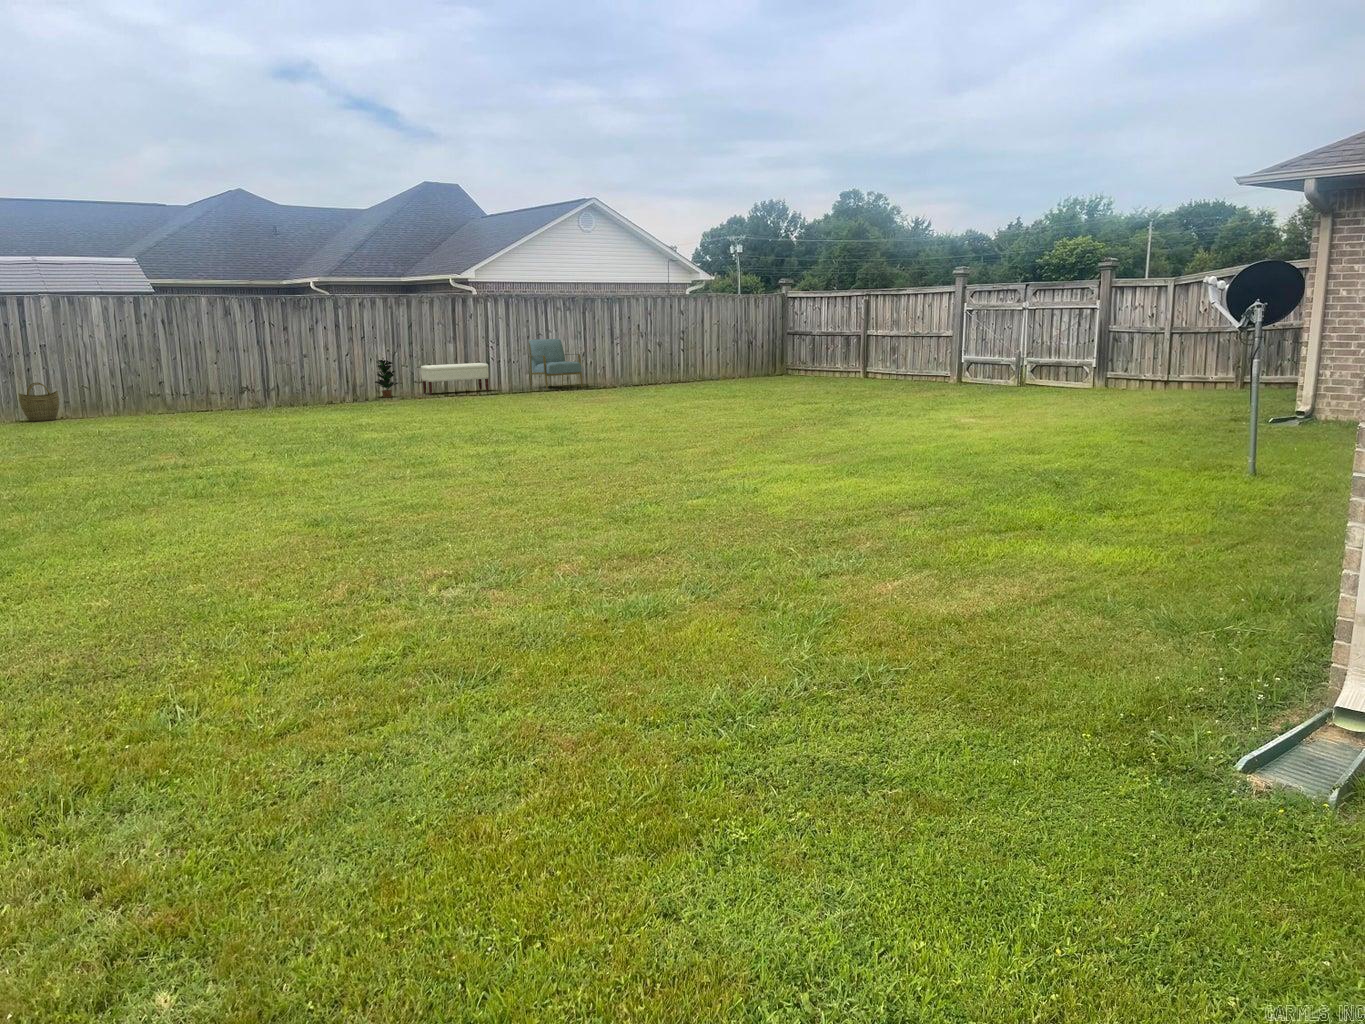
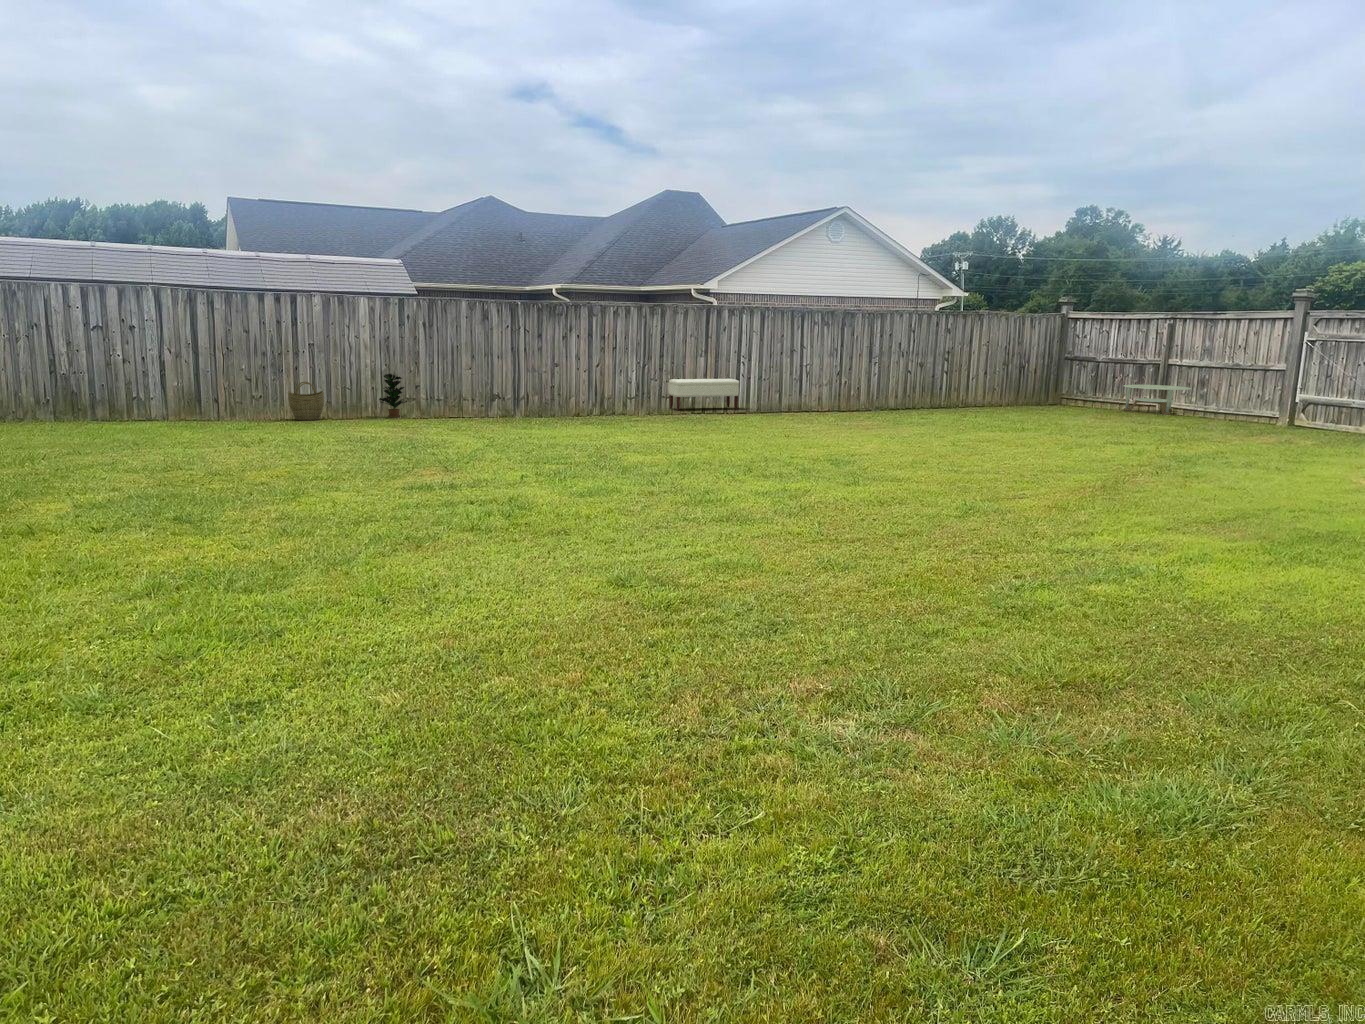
chair: present [529,339,583,390] -> none [779,356,839,411]
round table: none [831,353,885,378] -> present [1124,385,1191,415]
potted plant: present [375,360,398,398] -> present [379,374,407,418]

